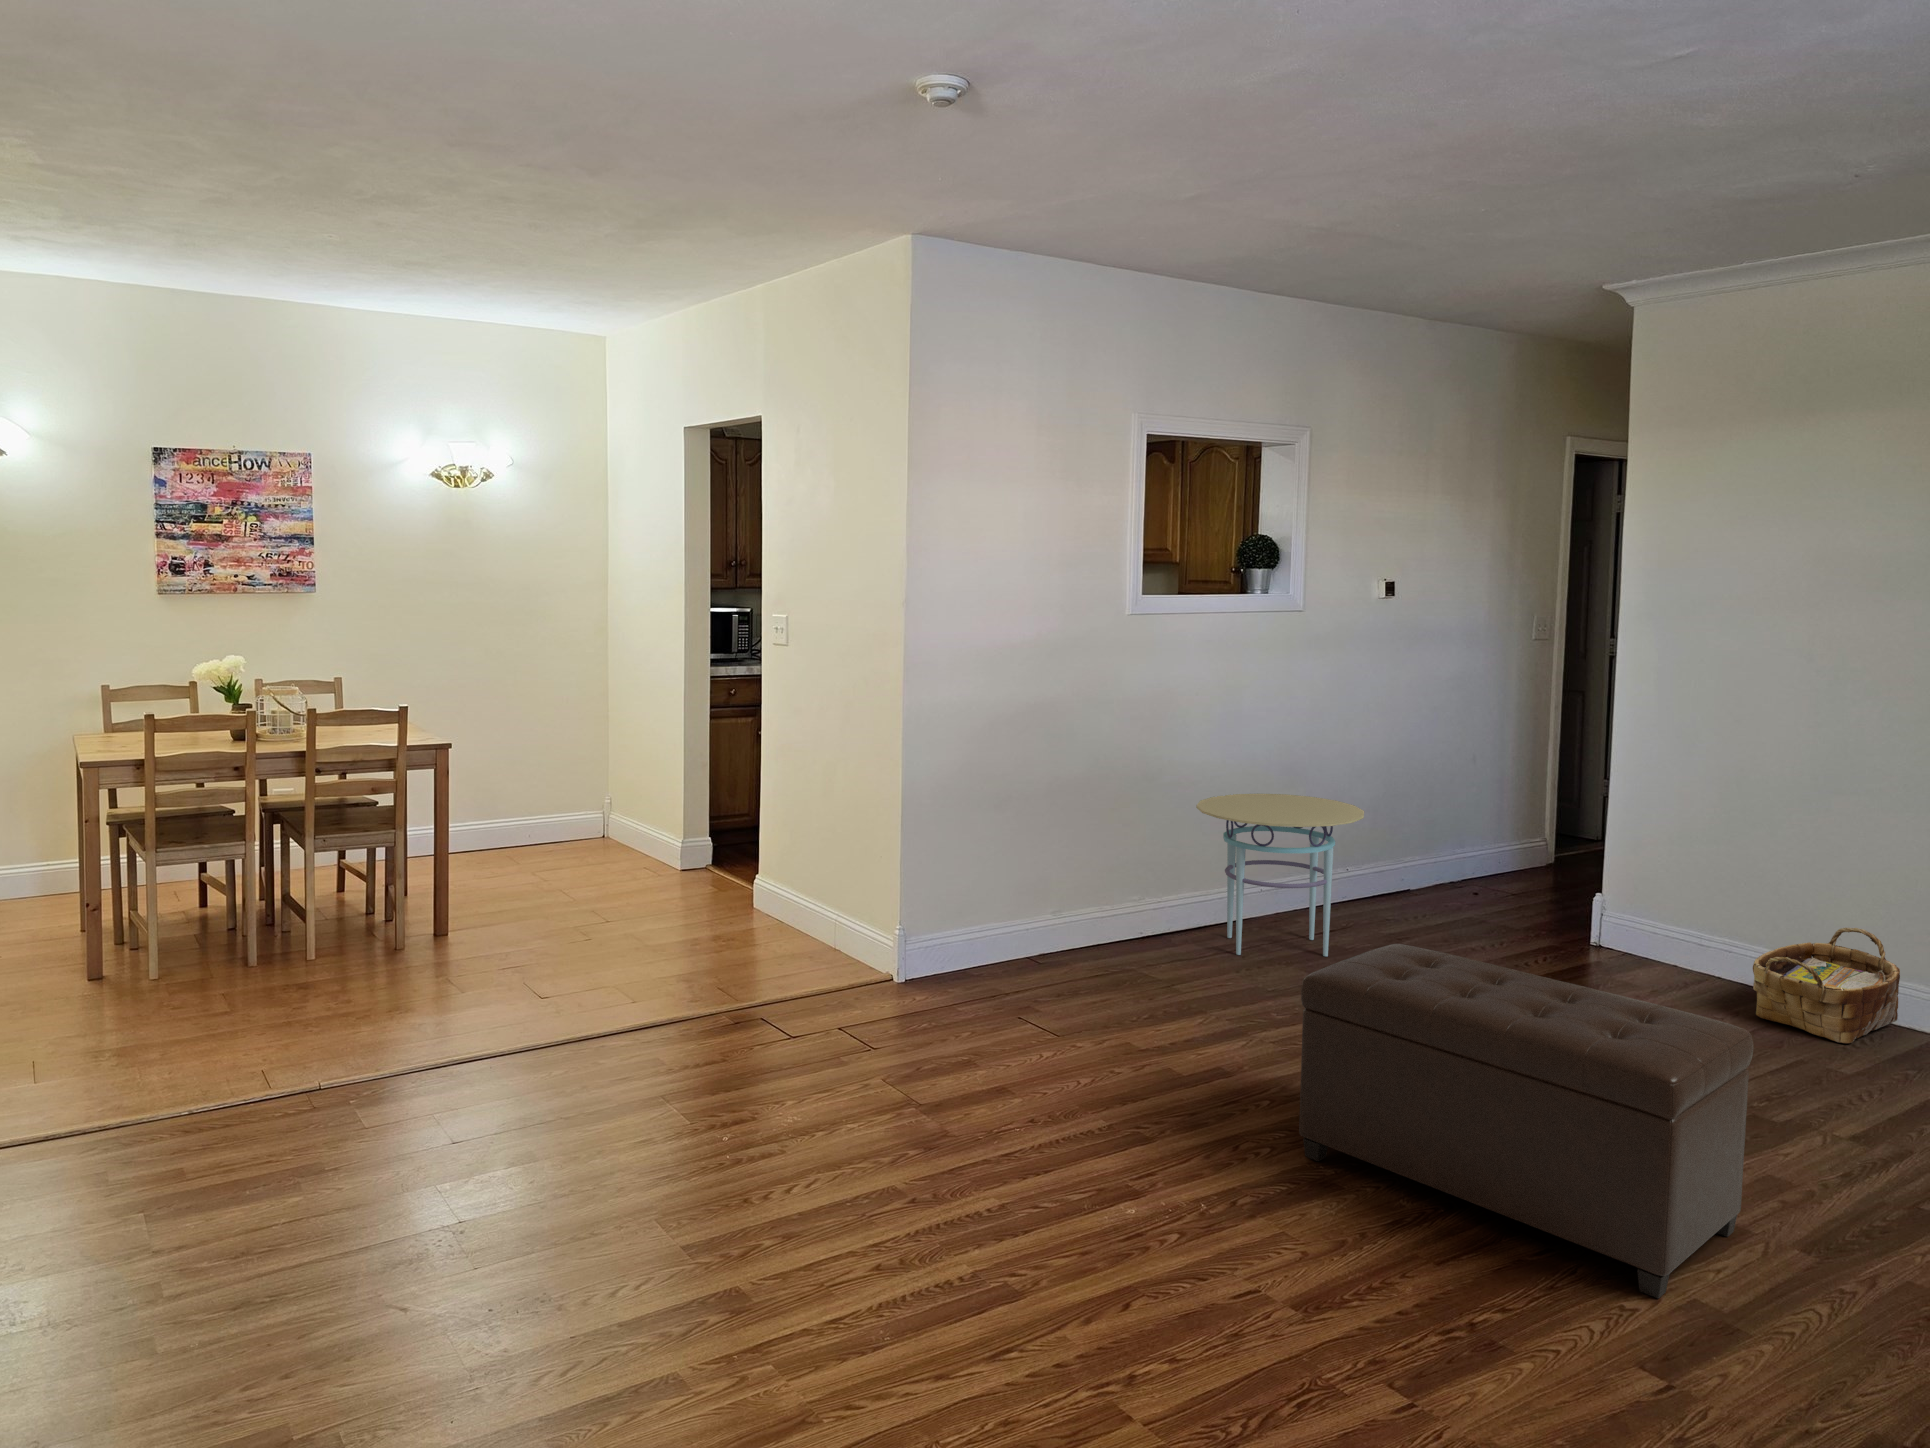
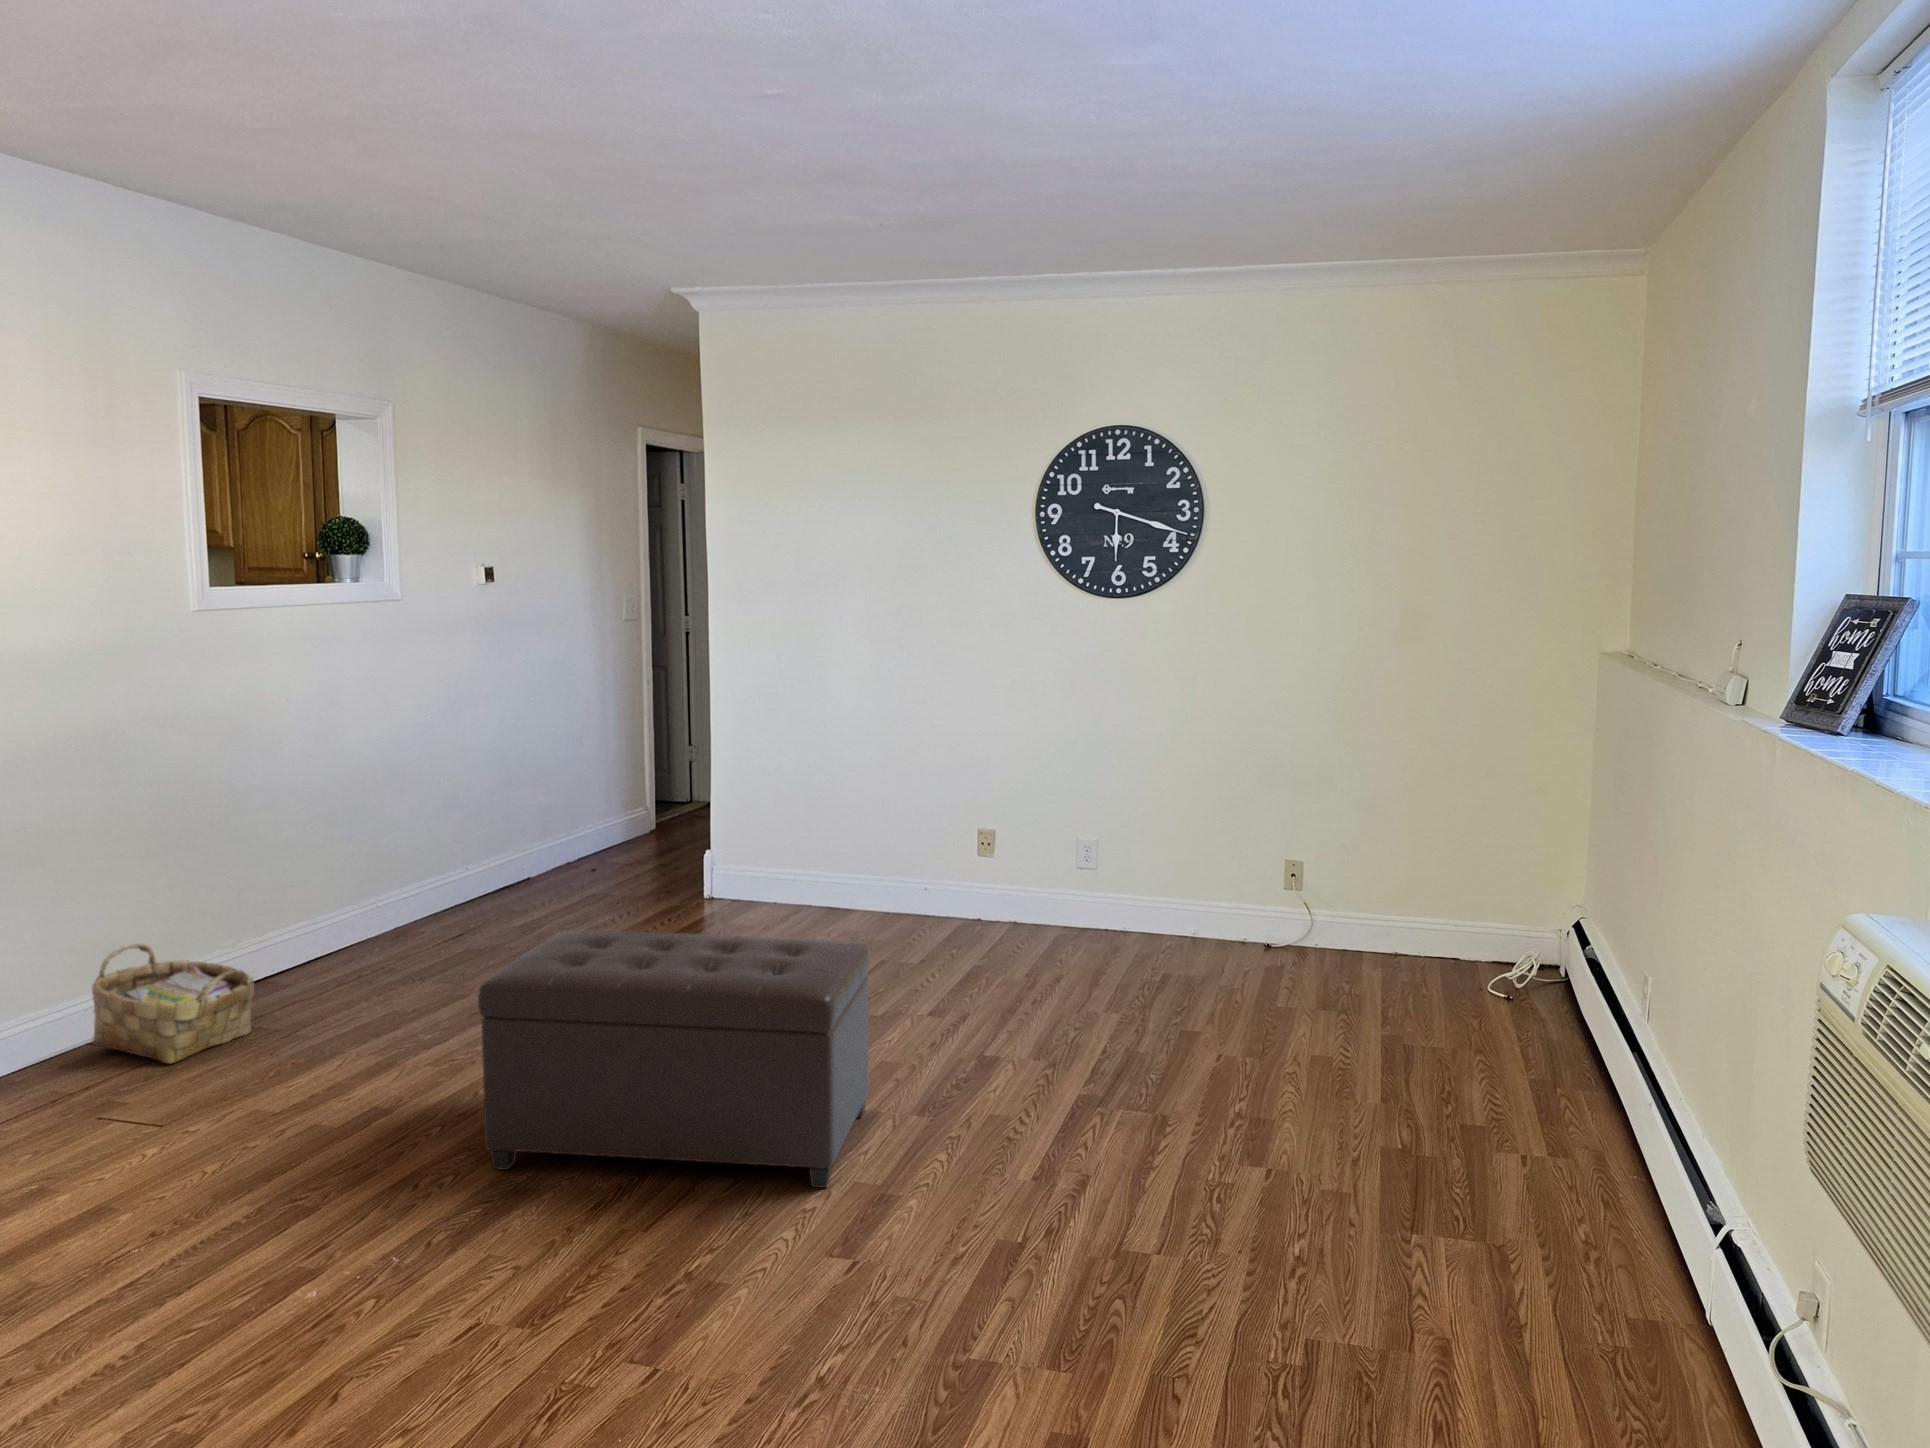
side table: present [1196,793,1364,956] -> none [302,797,493,979]
woven basket: present [1753,928,1900,1043] -> present [92,943,254,1064]

